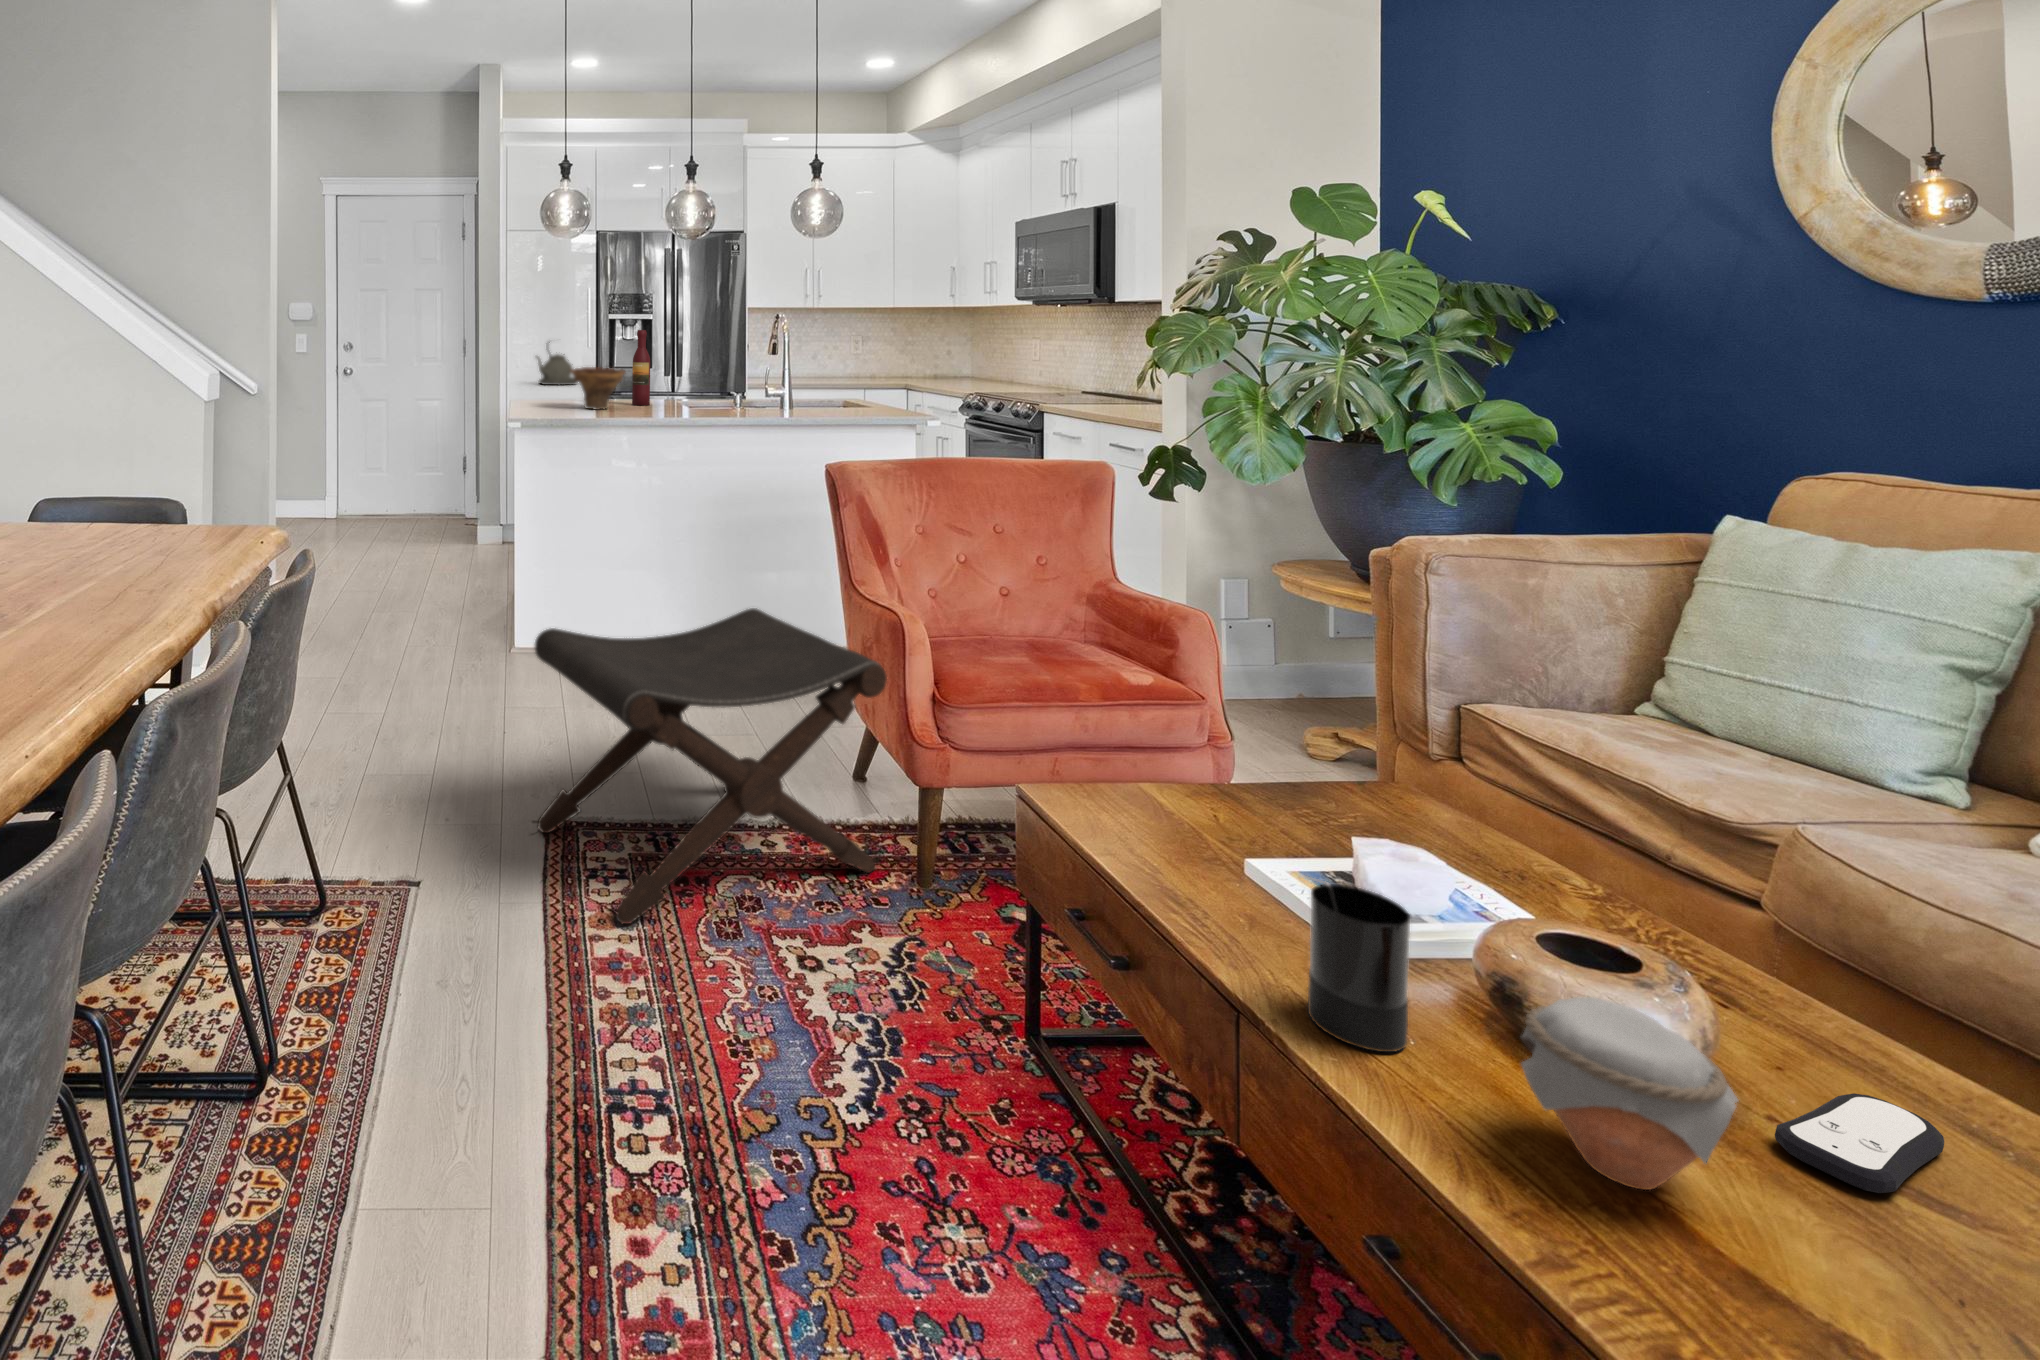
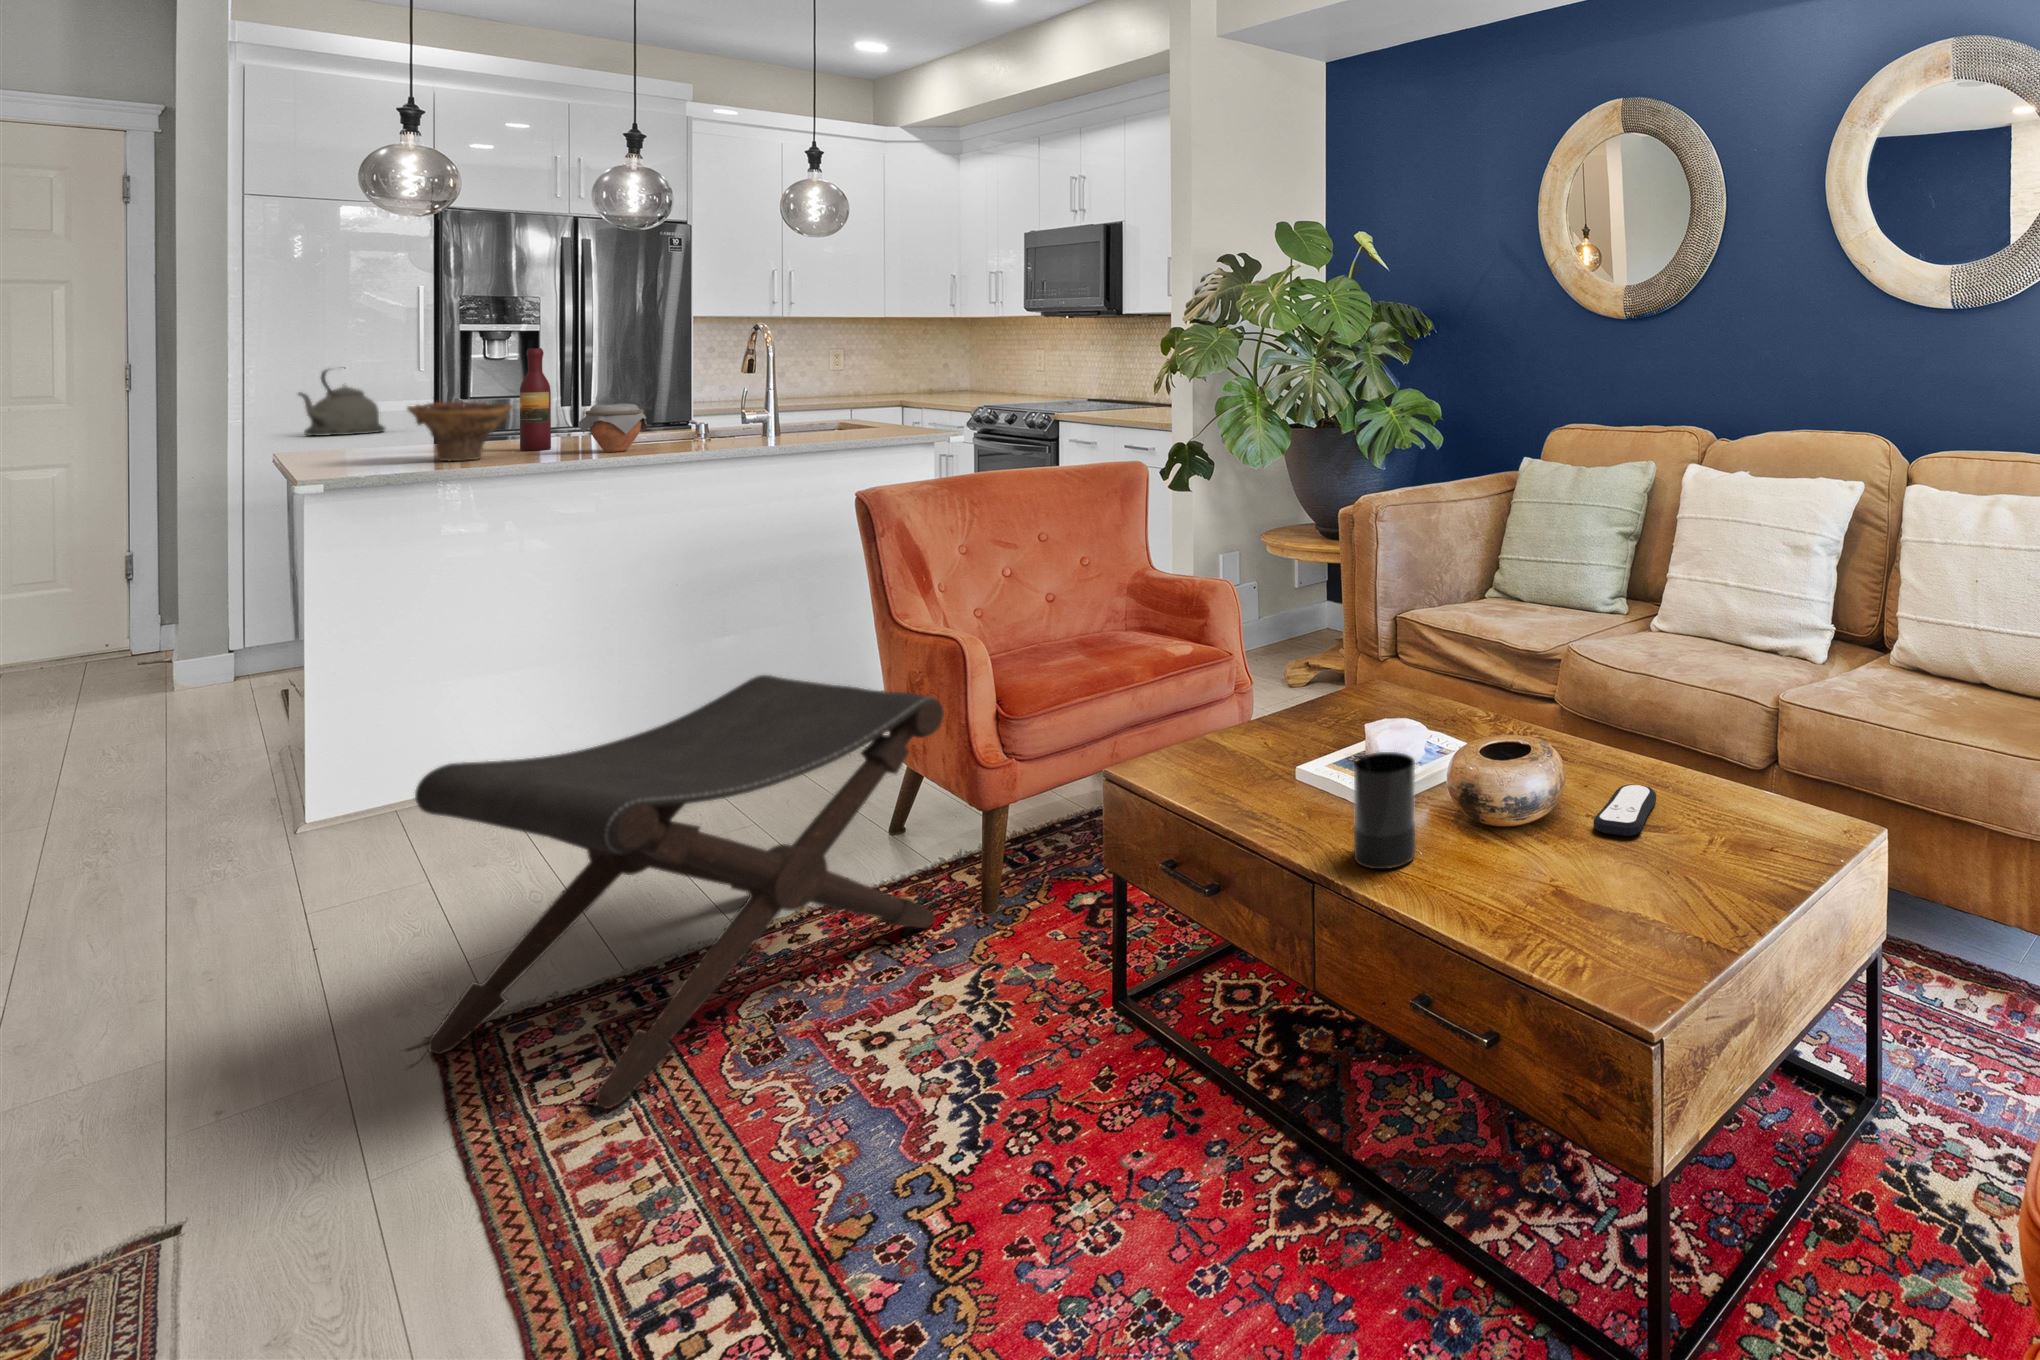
jar: present [1521,997,1738,1190] -> present [578,404,648,452]

